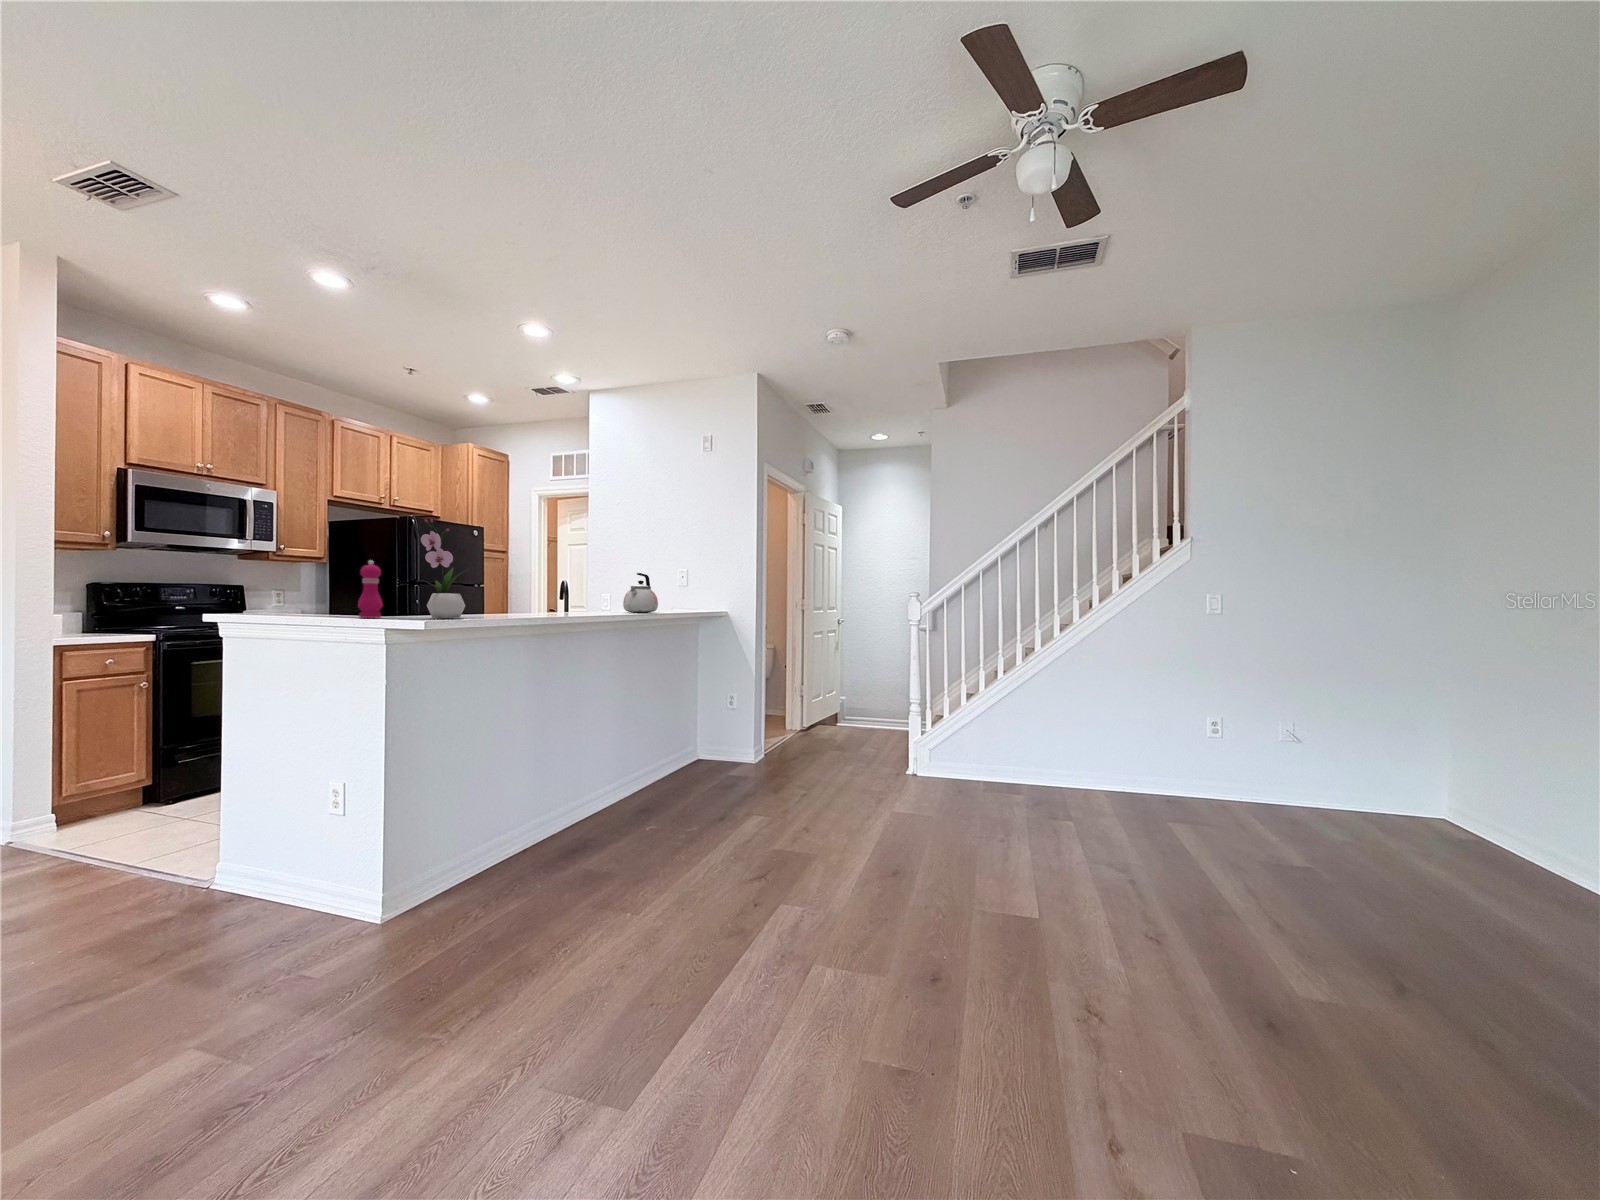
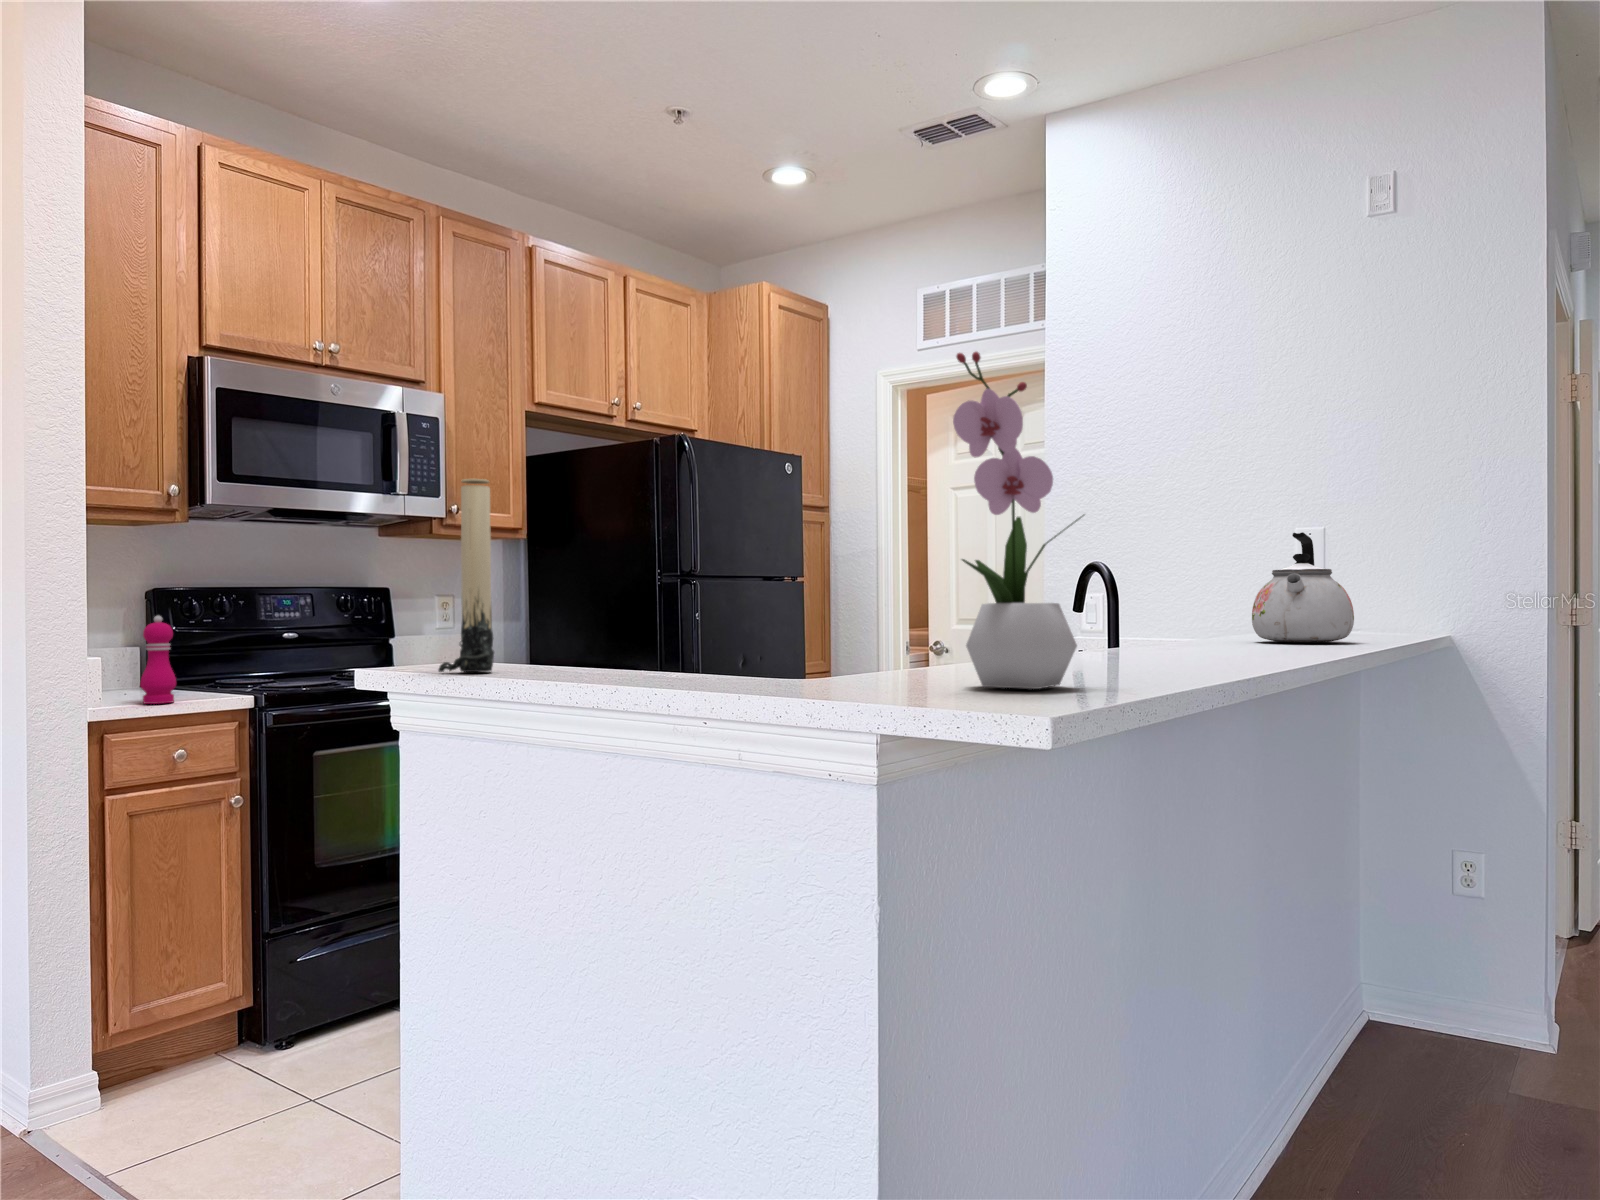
candle: none [242,546,267,615] -> present [439,479,494,672]
pepper mill: present [358,560,383,618] -> present [140,616,176,704]

